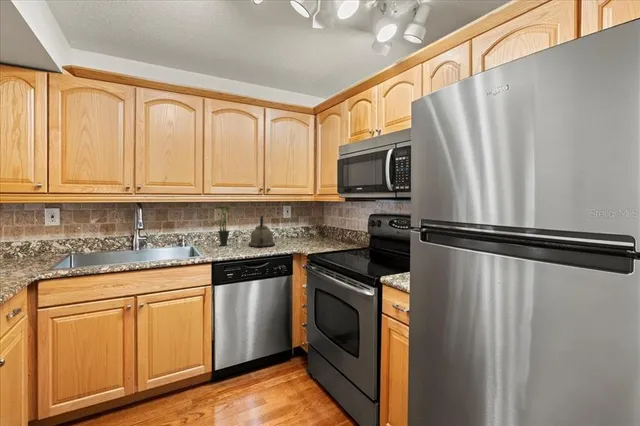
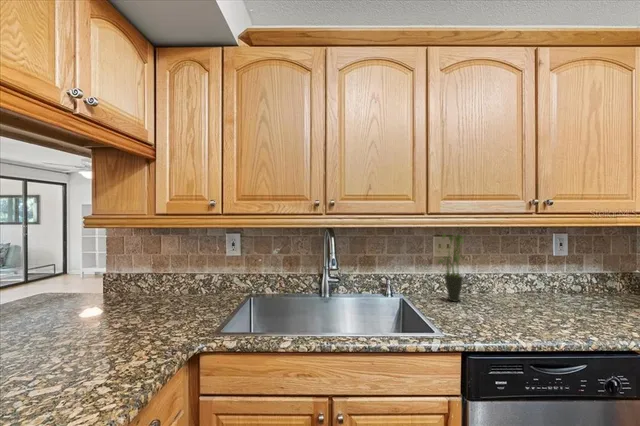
kettle: present [249,216,275,247] -> none [504,253,563,317]

